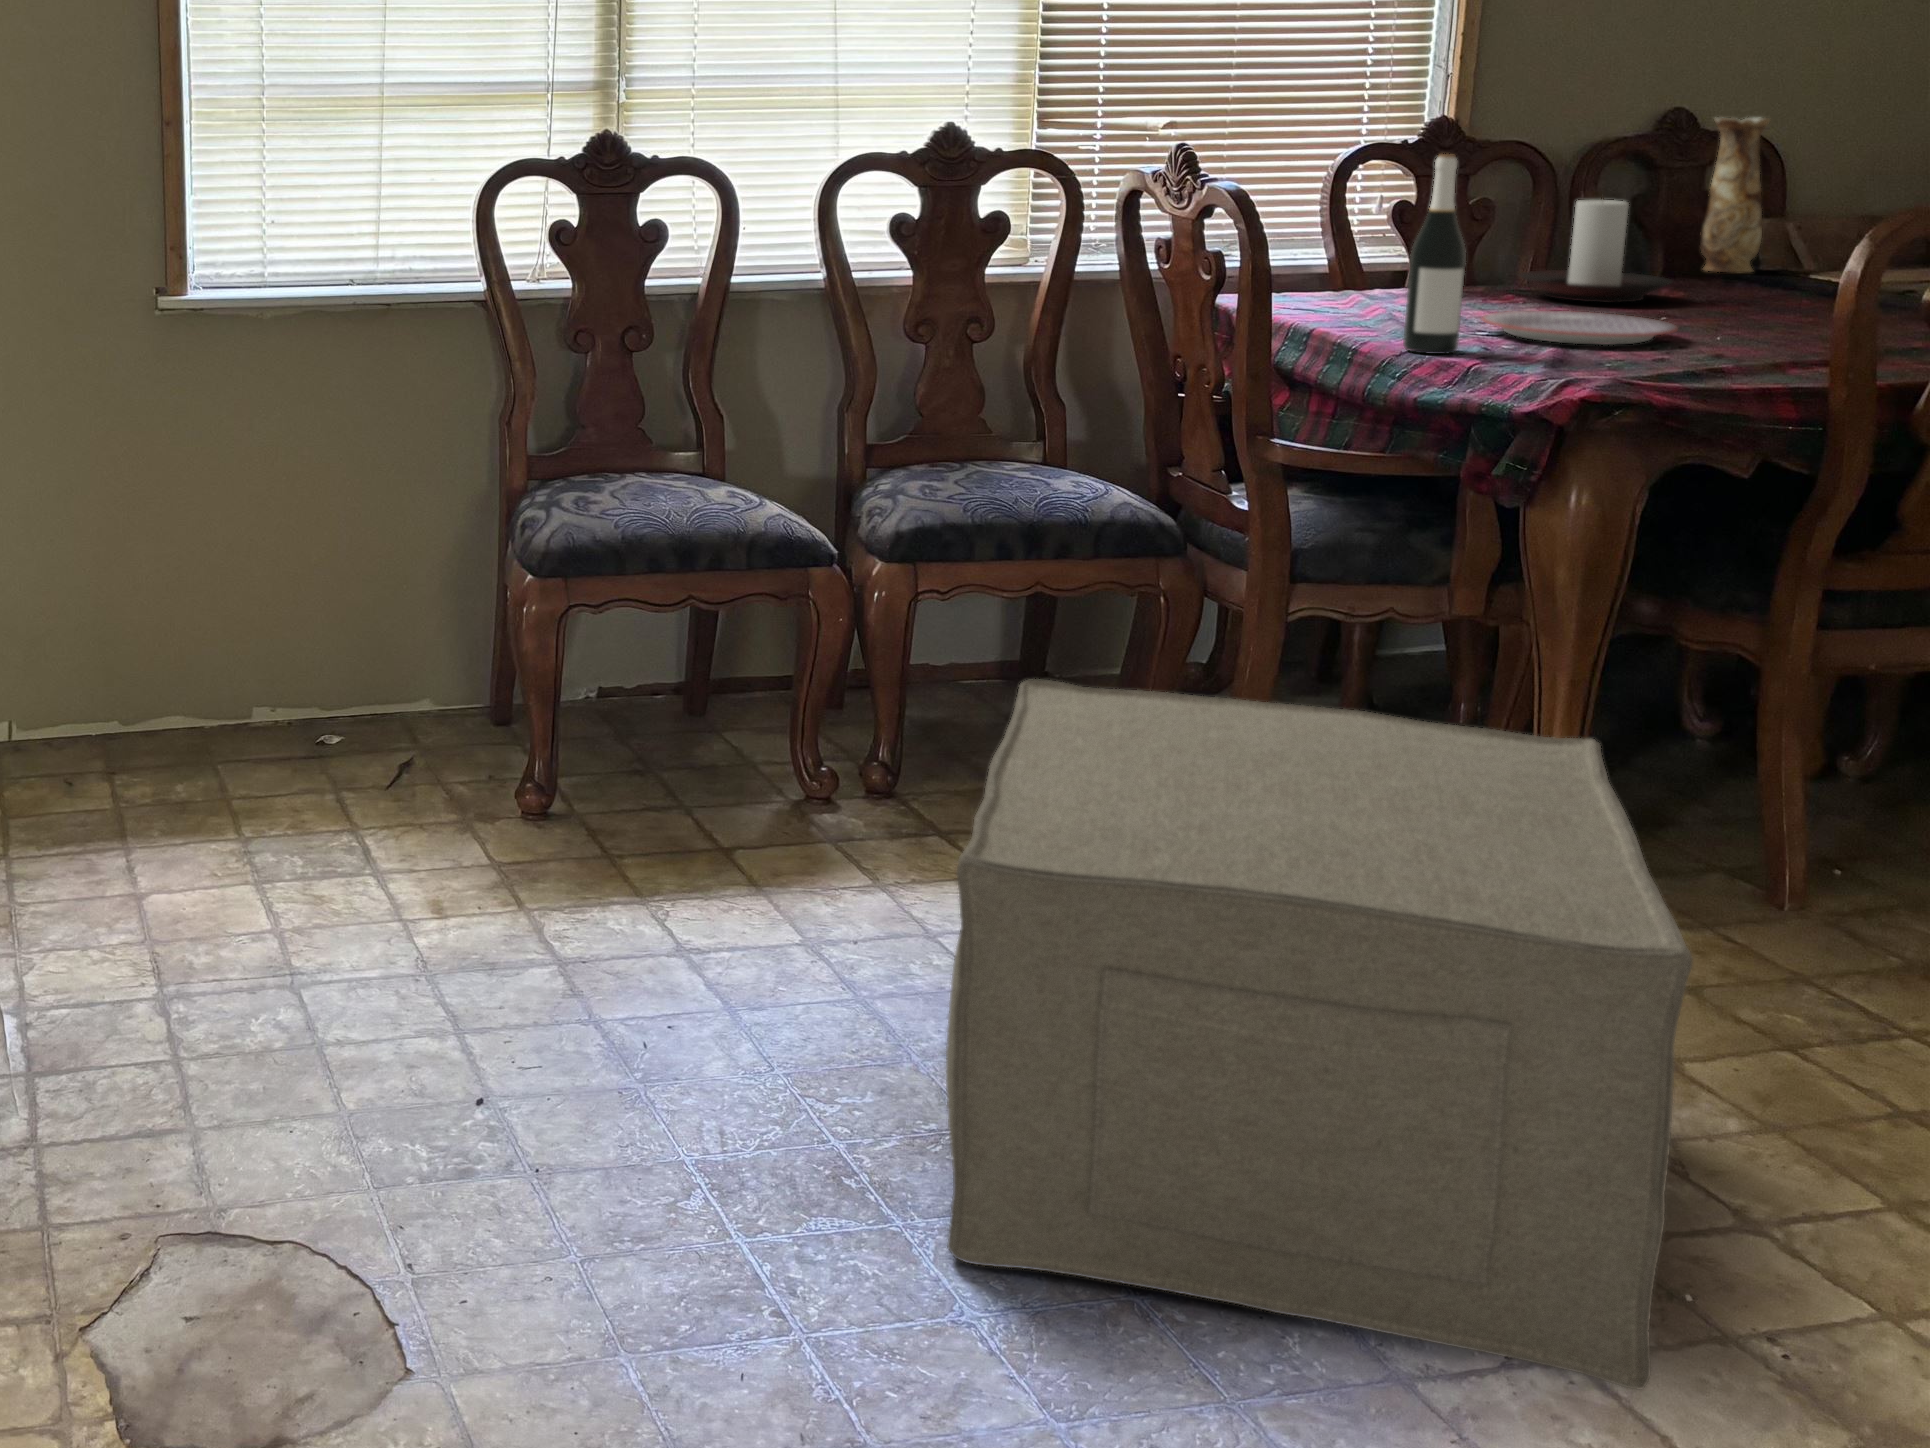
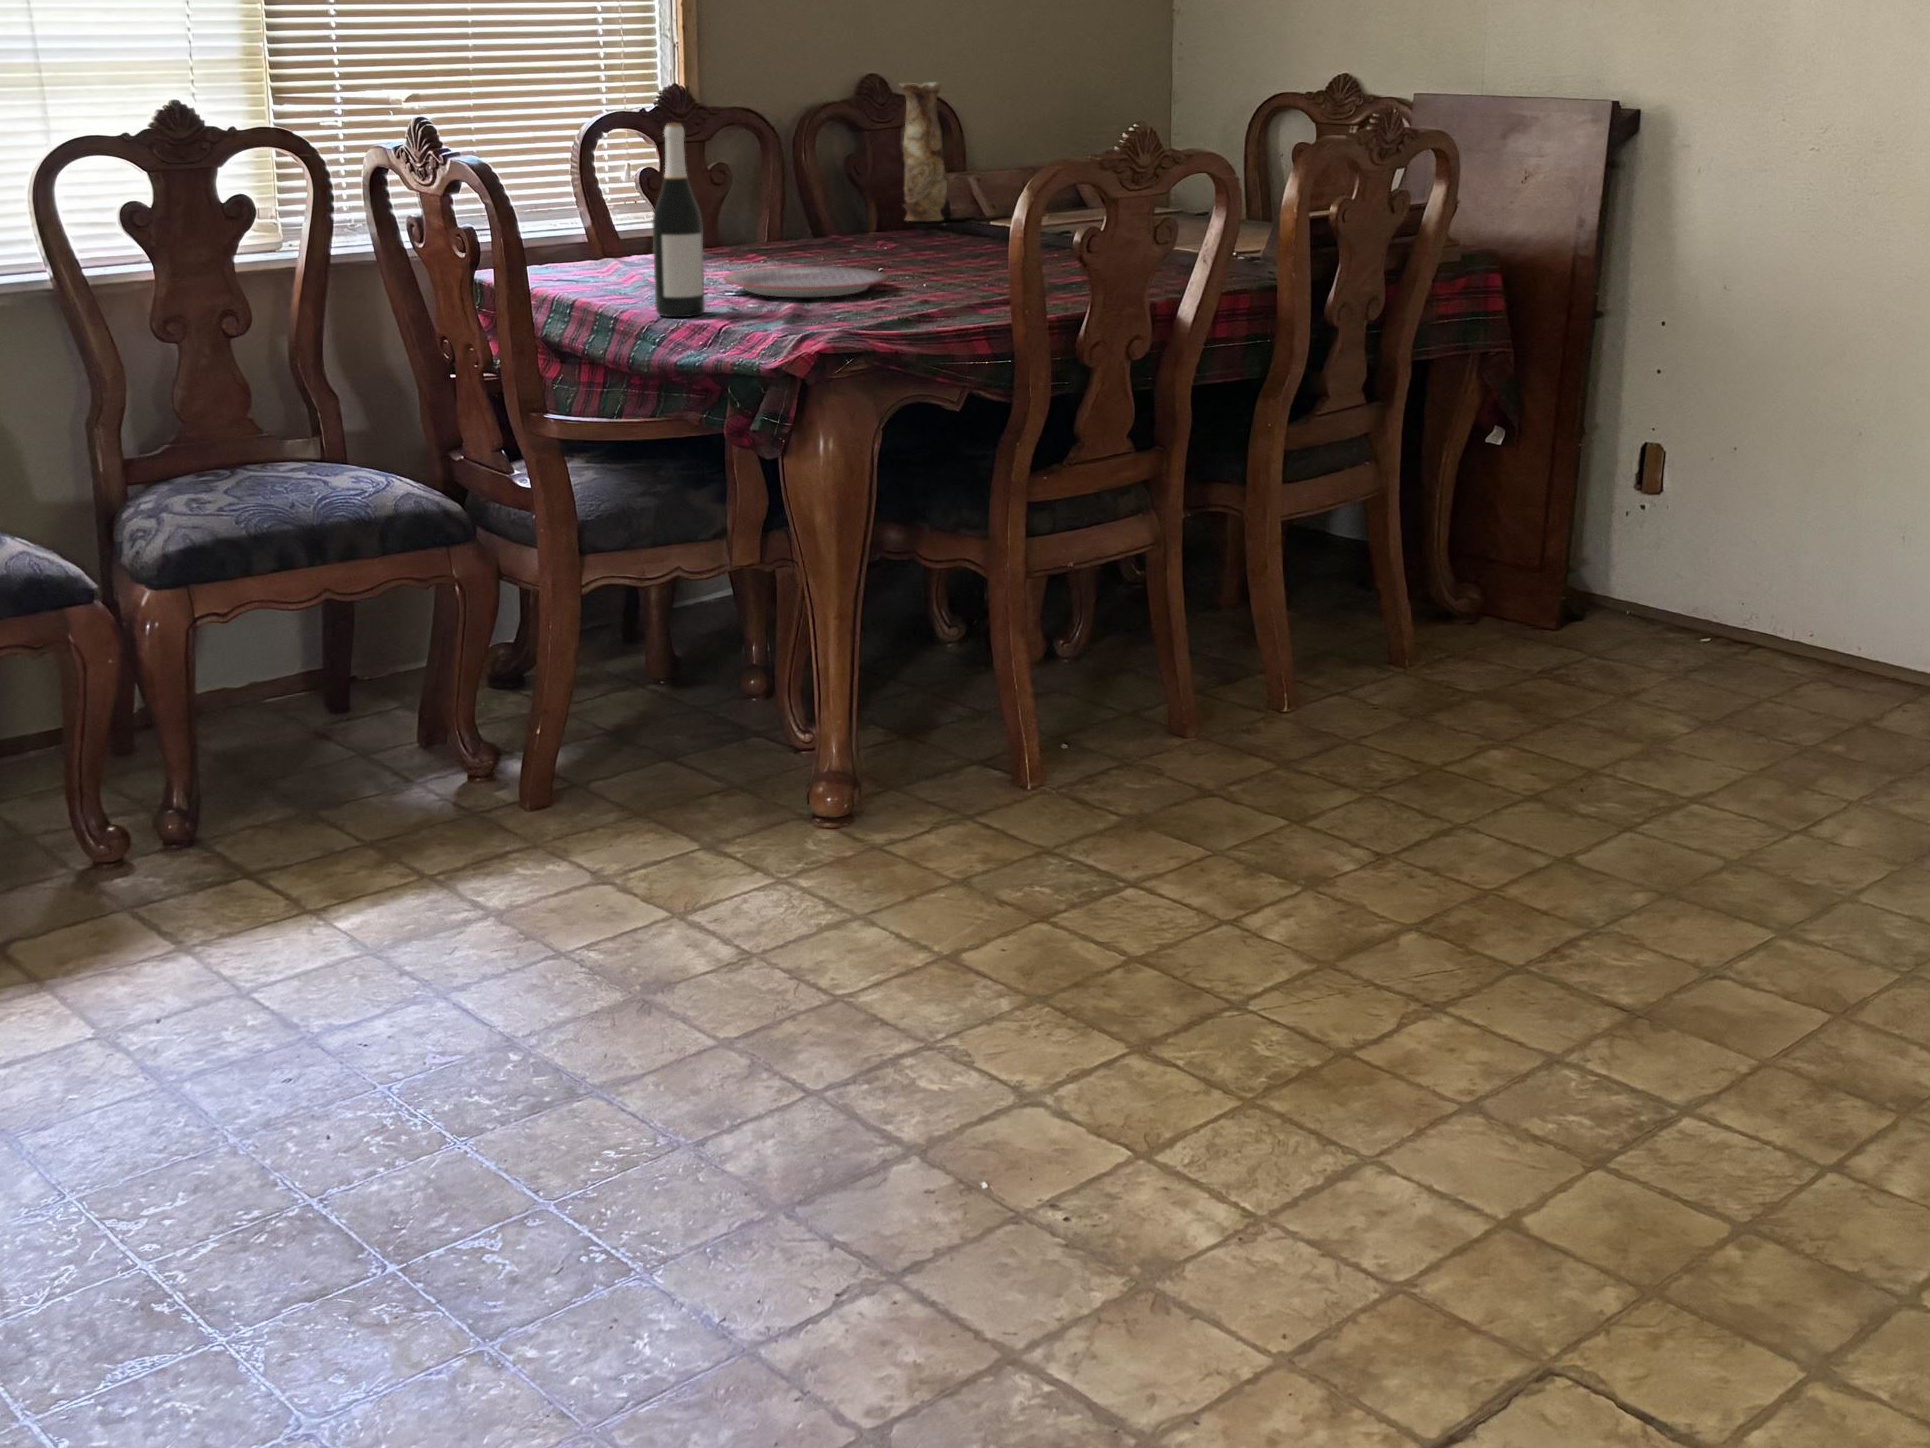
candle holder: present [1519,200,1672,303] -> none [753,156,882,256]
ottoman: present [946,679,1692,1390] -> none [234,673,959,1369]

